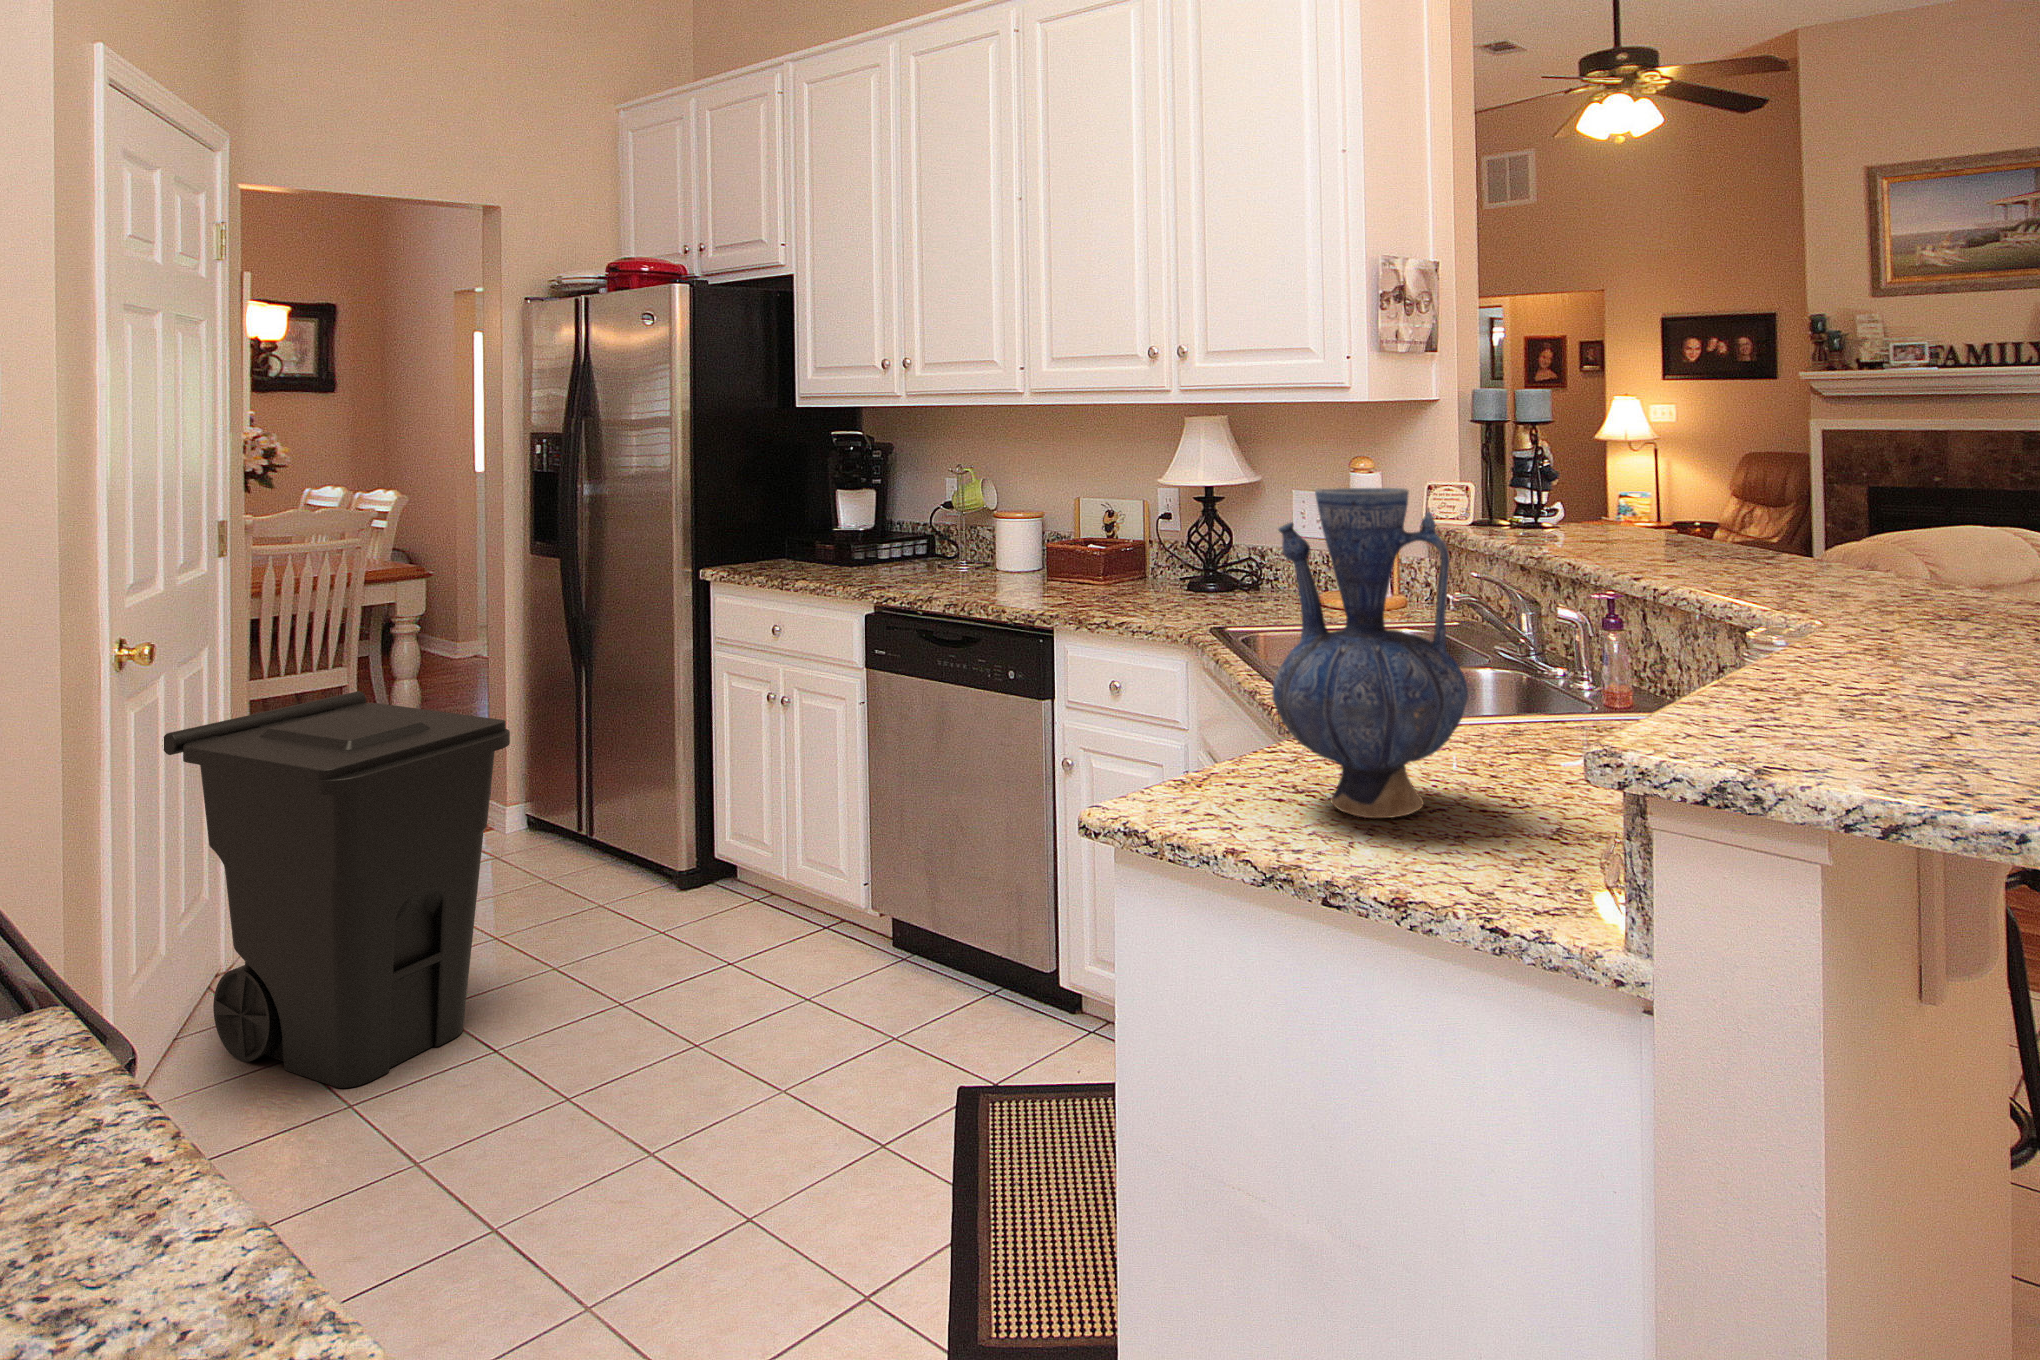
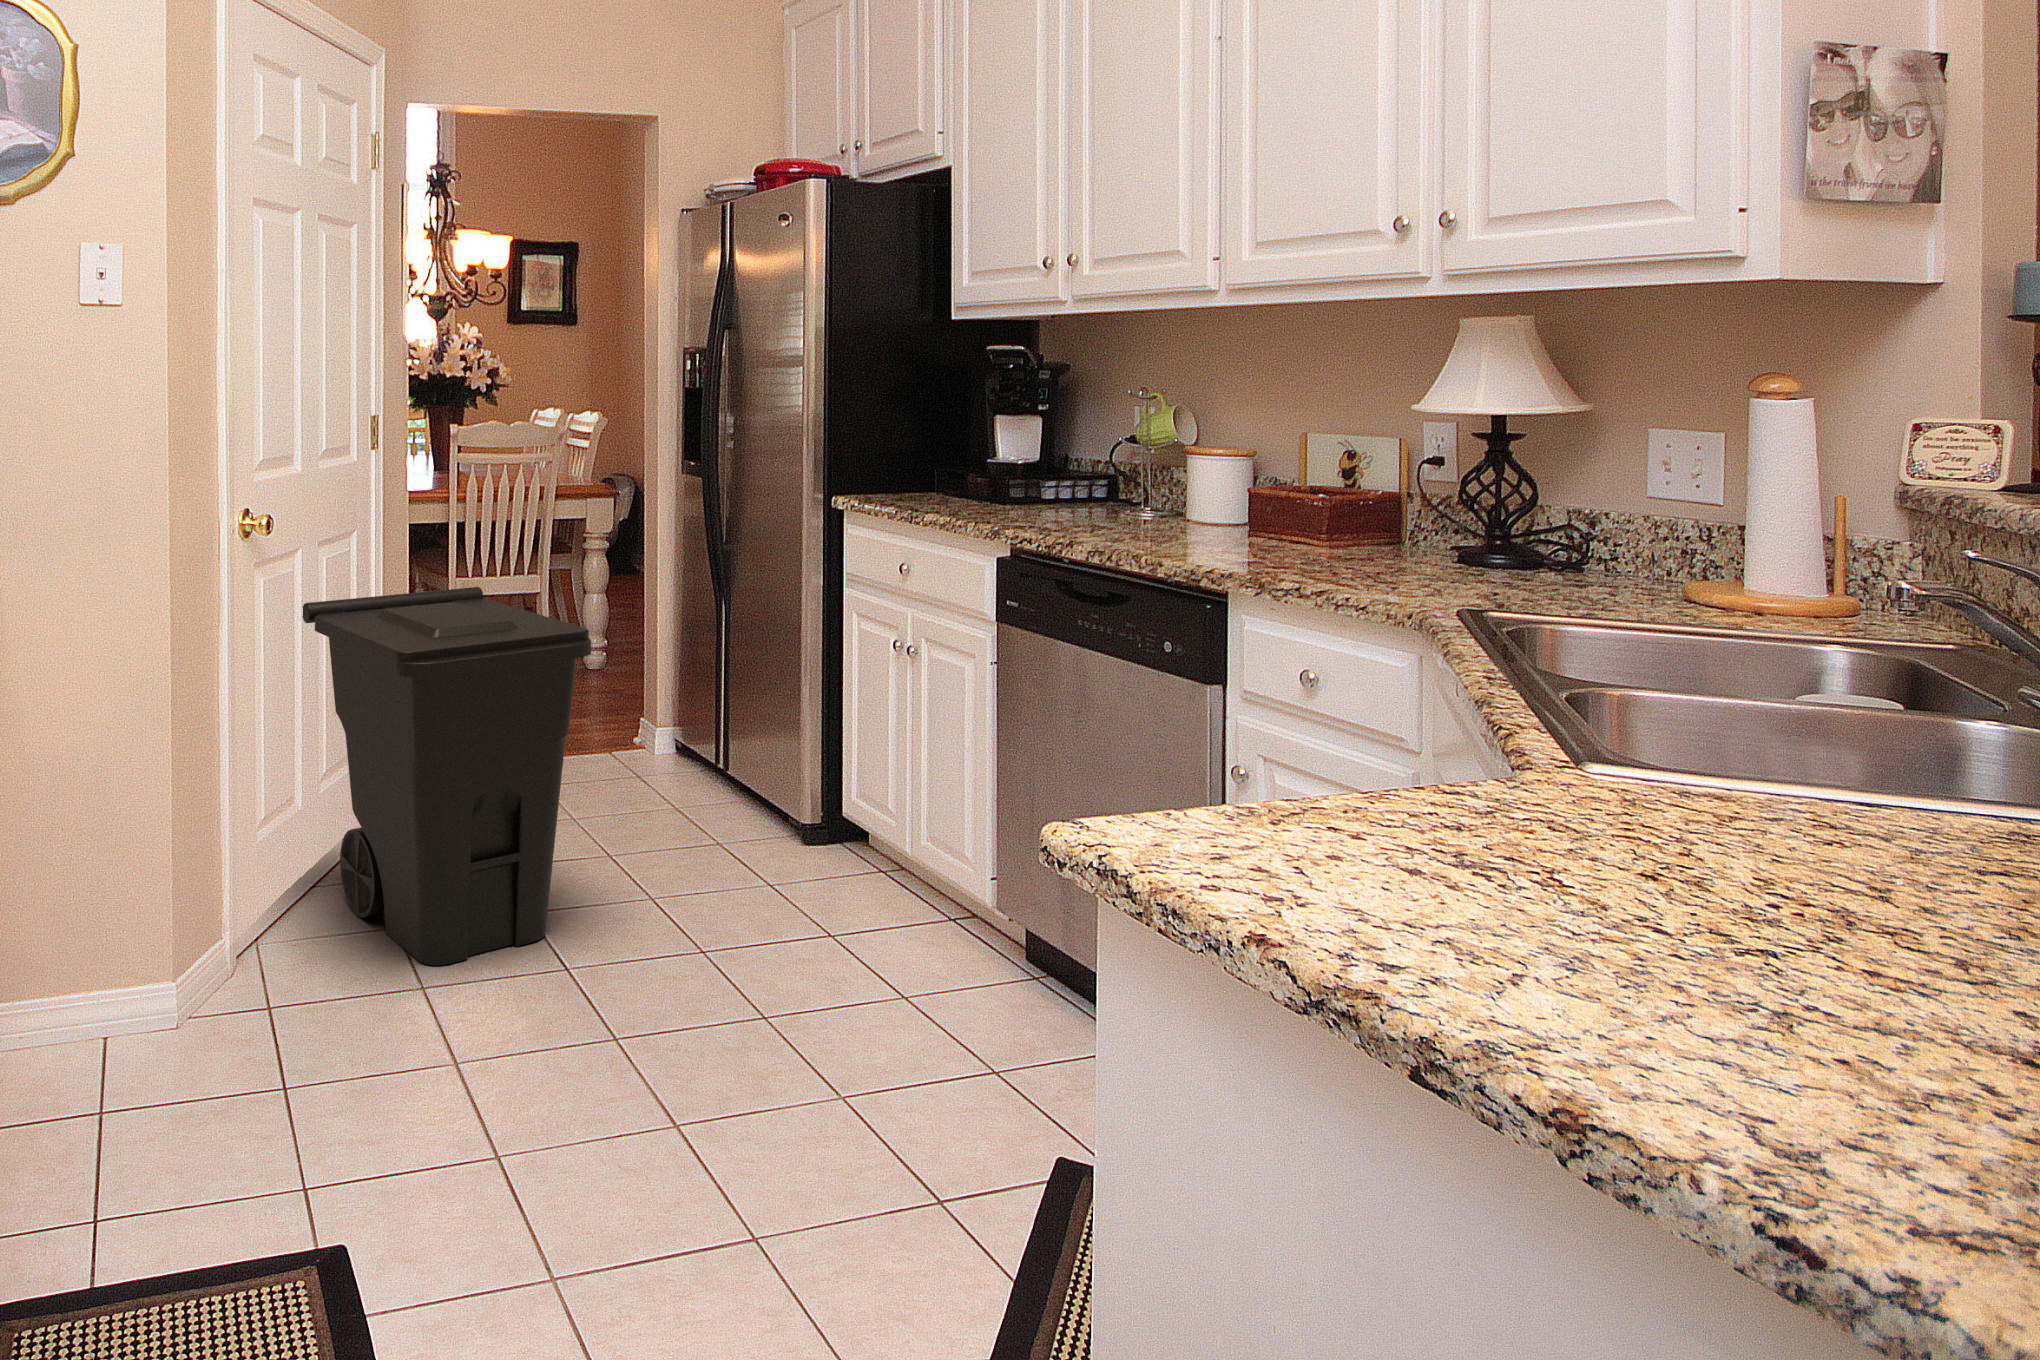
vase: present [1272,488,1468,818] -> none [1393,314,1861,948]

